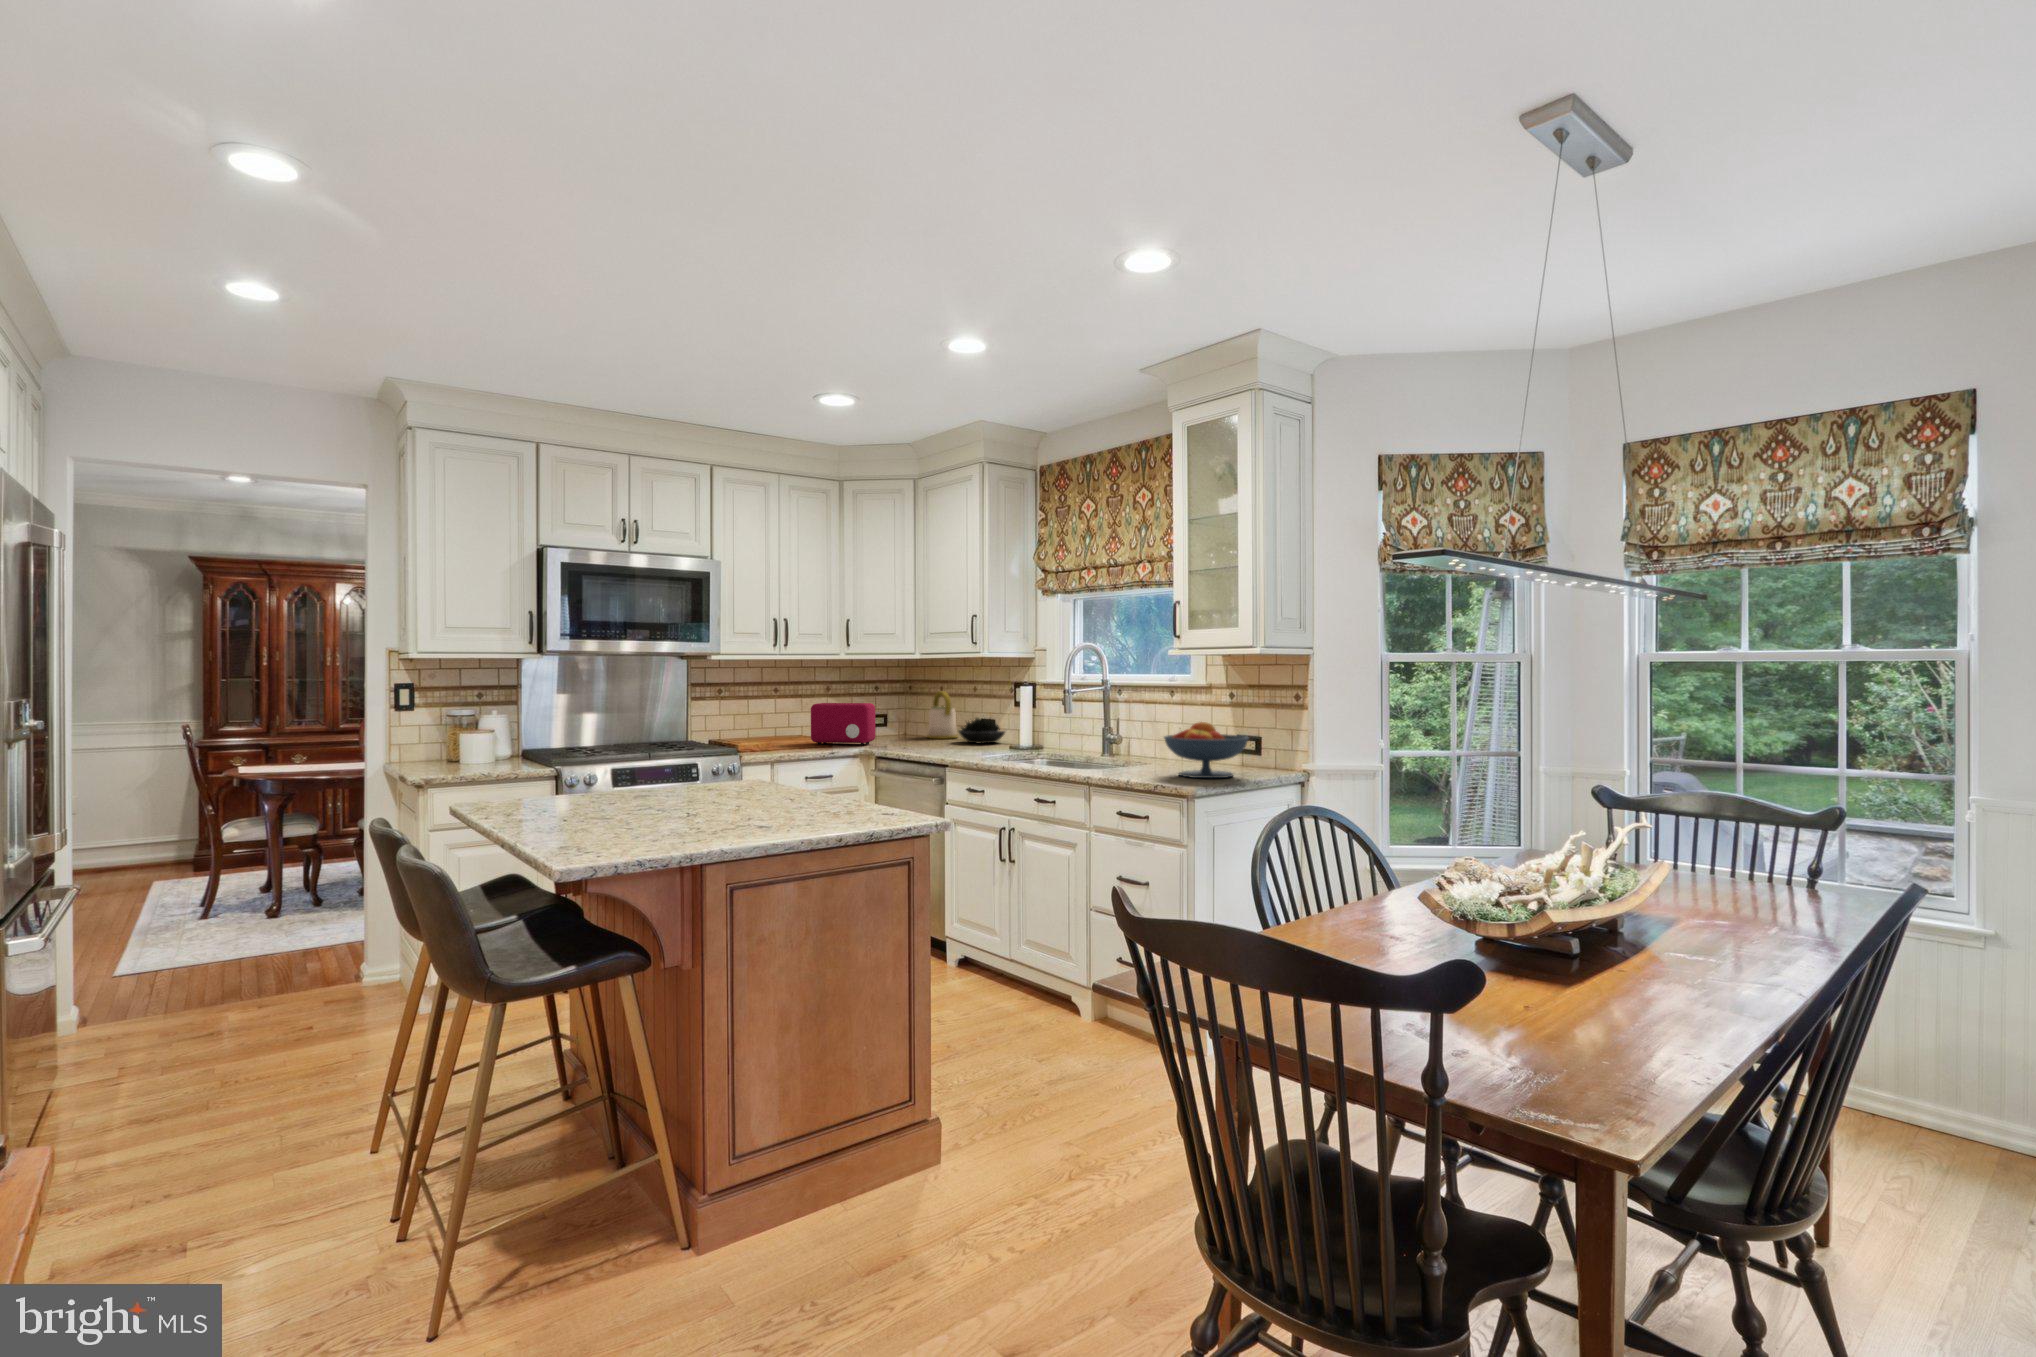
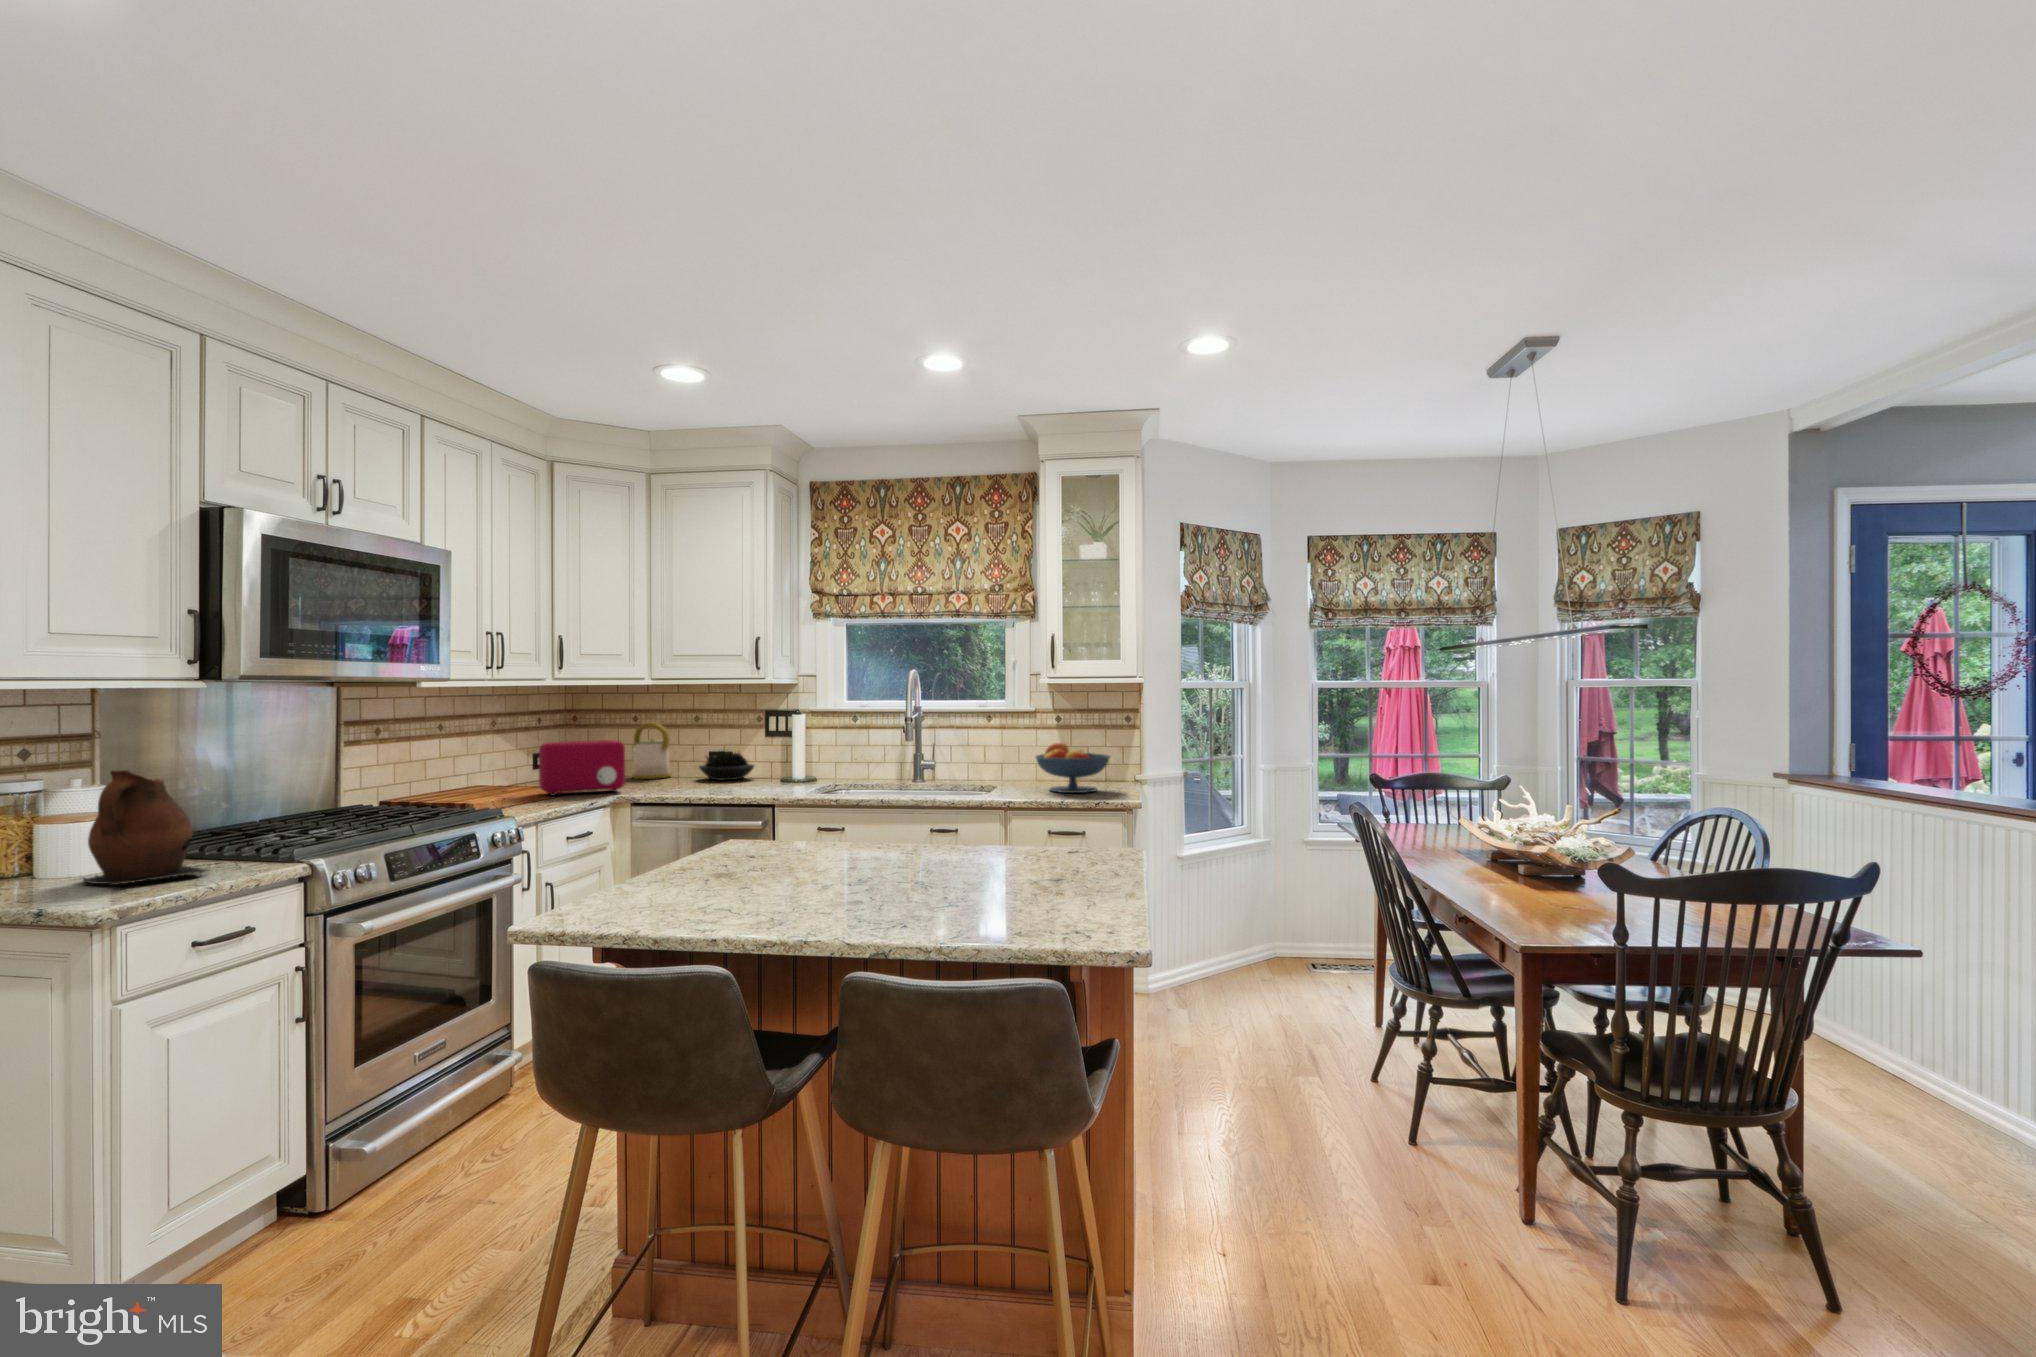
ceramic pitcher: none [423,703,487,767] -> present [80,770,207,885]

